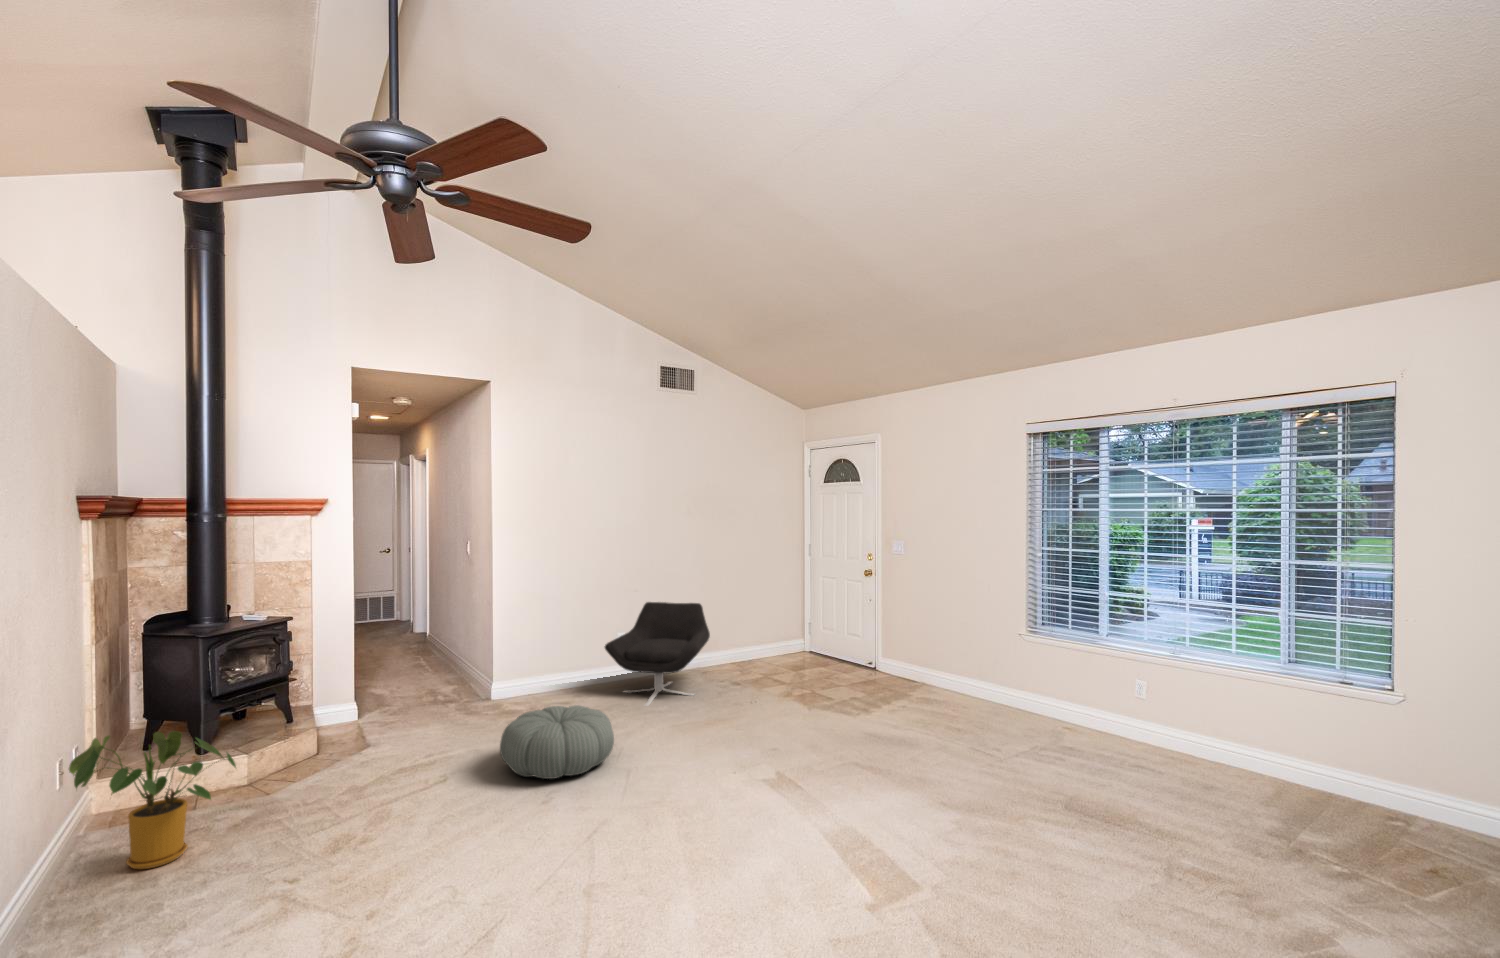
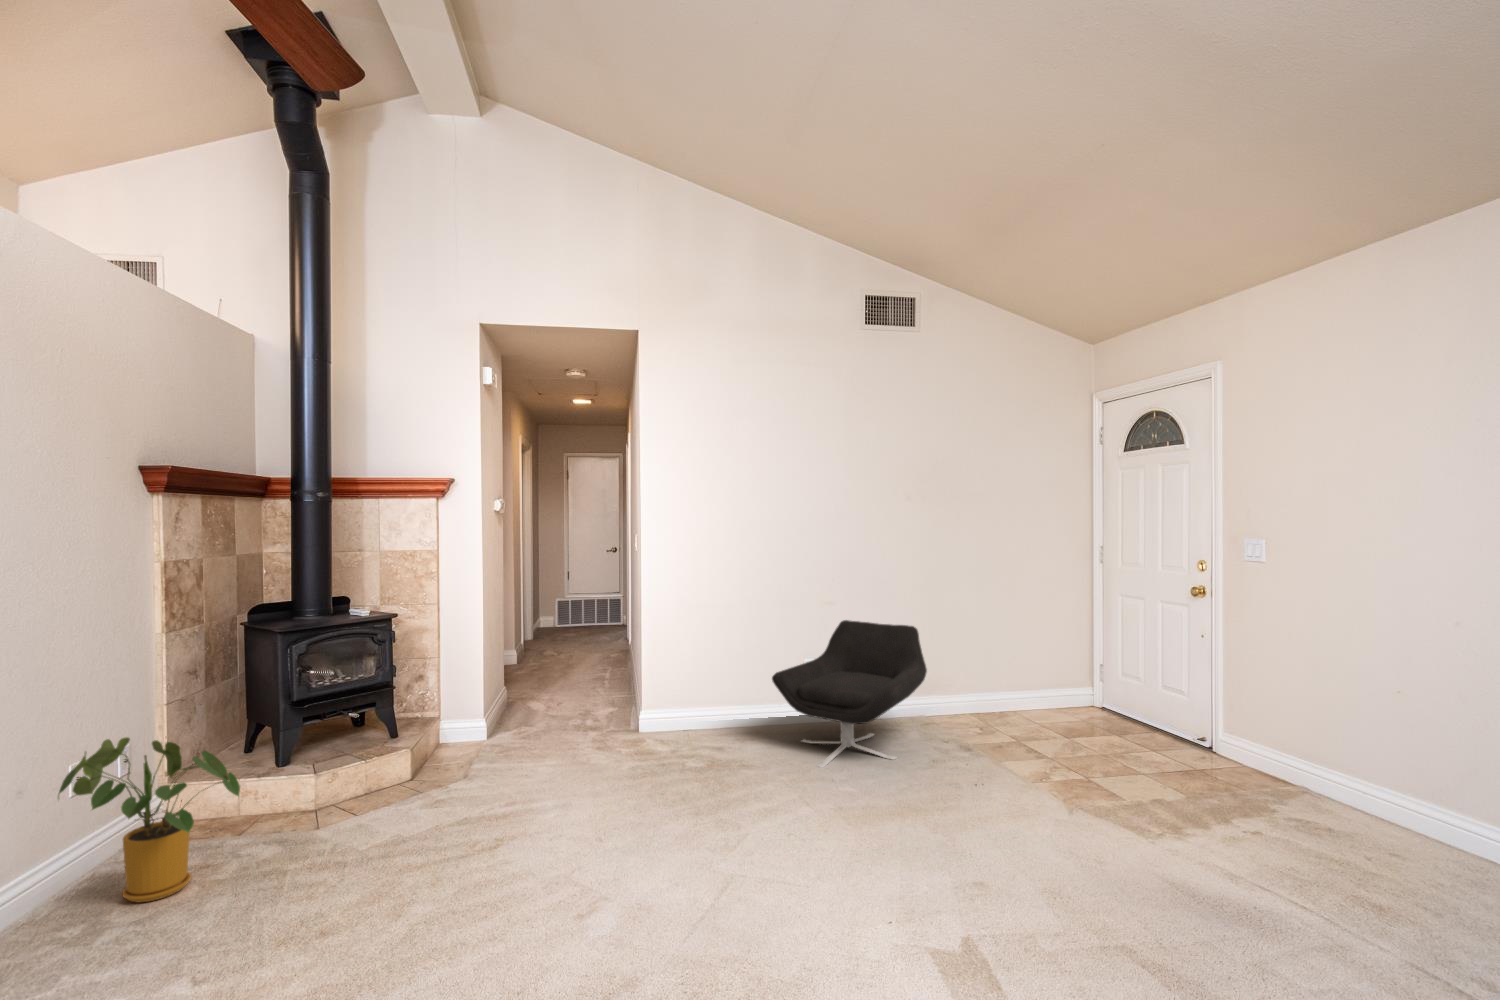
pouf: present [500,705,614,779] -> none [572,757,728,866]

